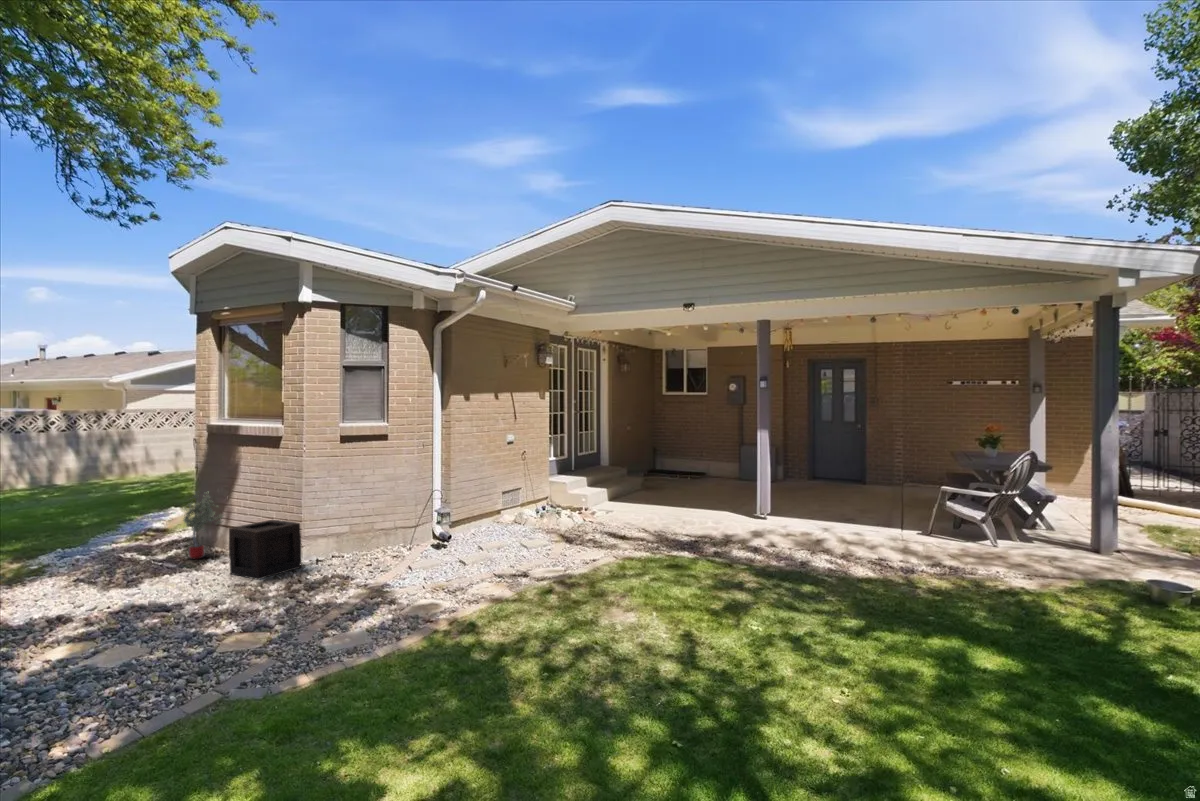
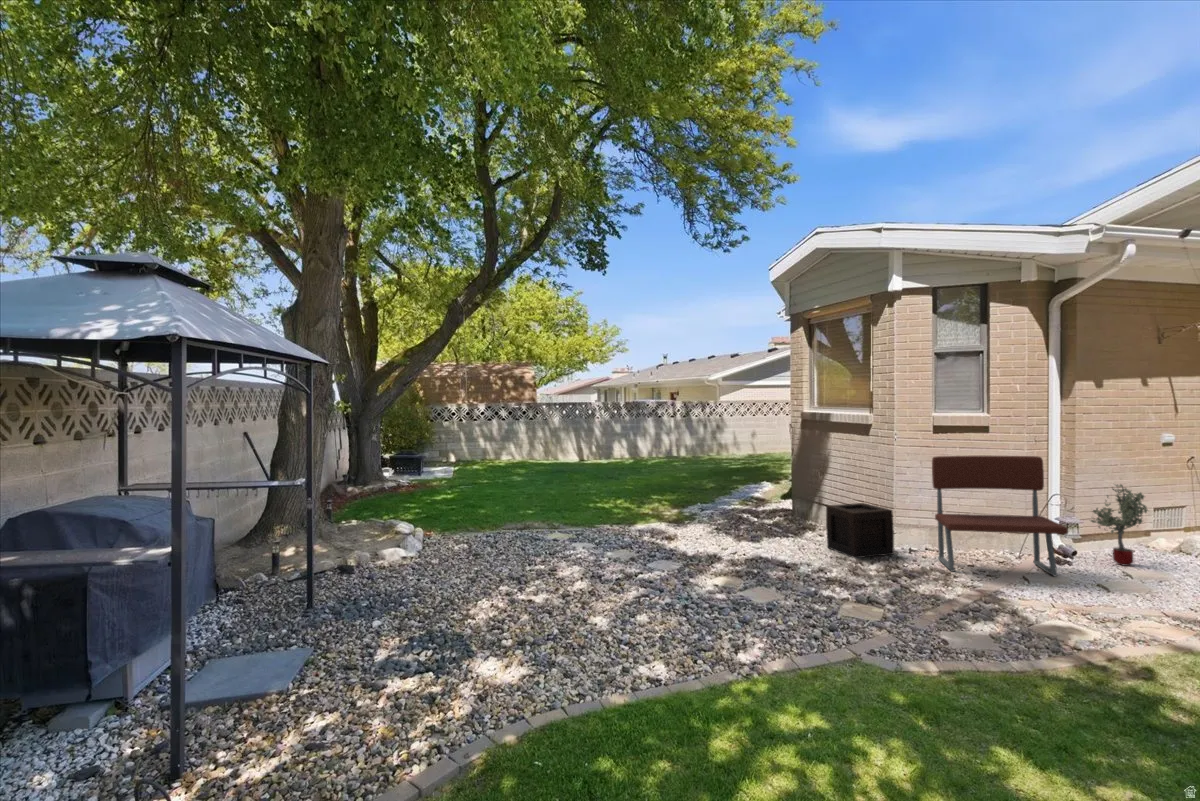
bench: none [337,460,440,573] -> present [932,456,1068,576]
potted tree: present [183,491,222,559] -> present [1091,485,1148,566]

